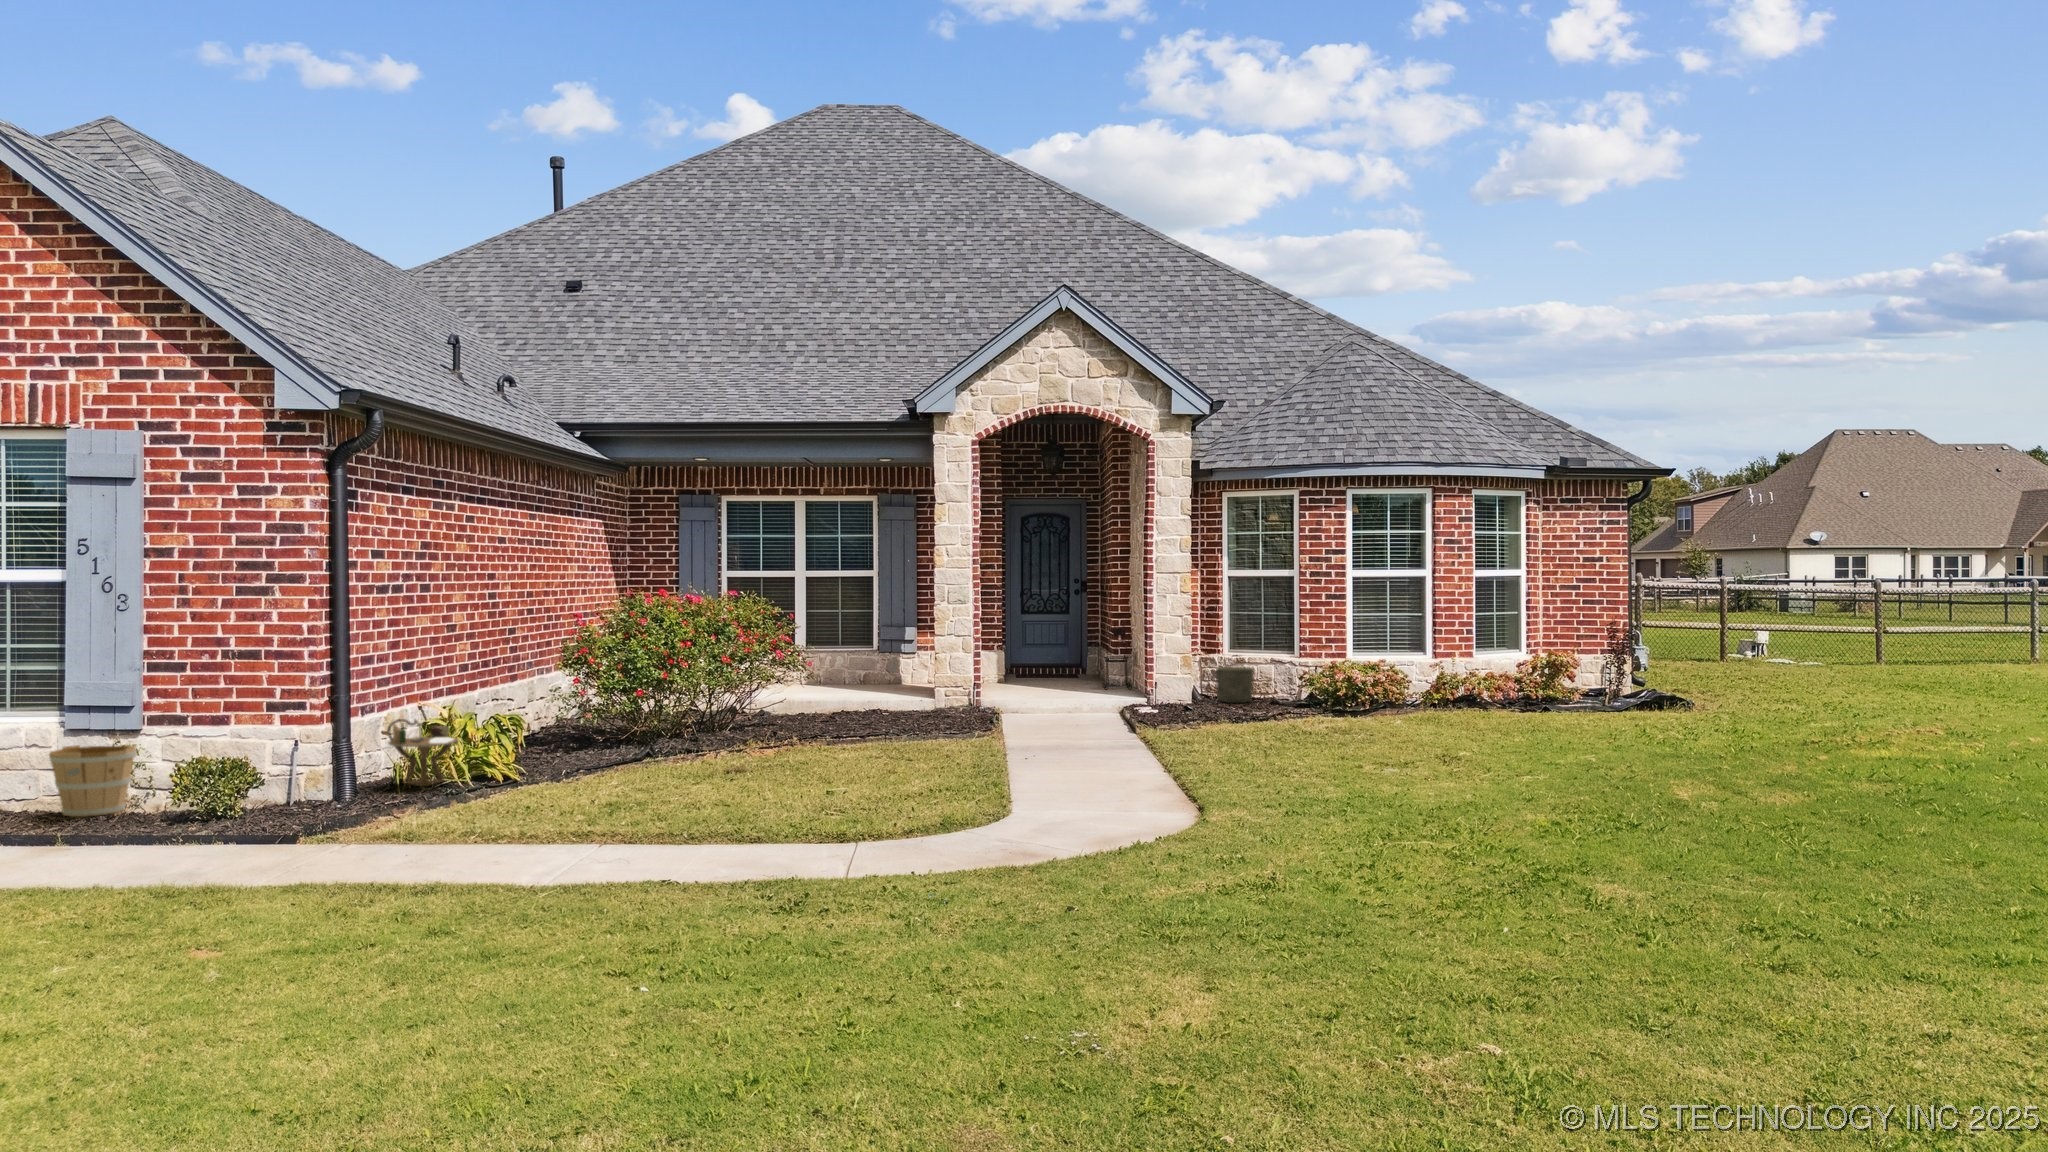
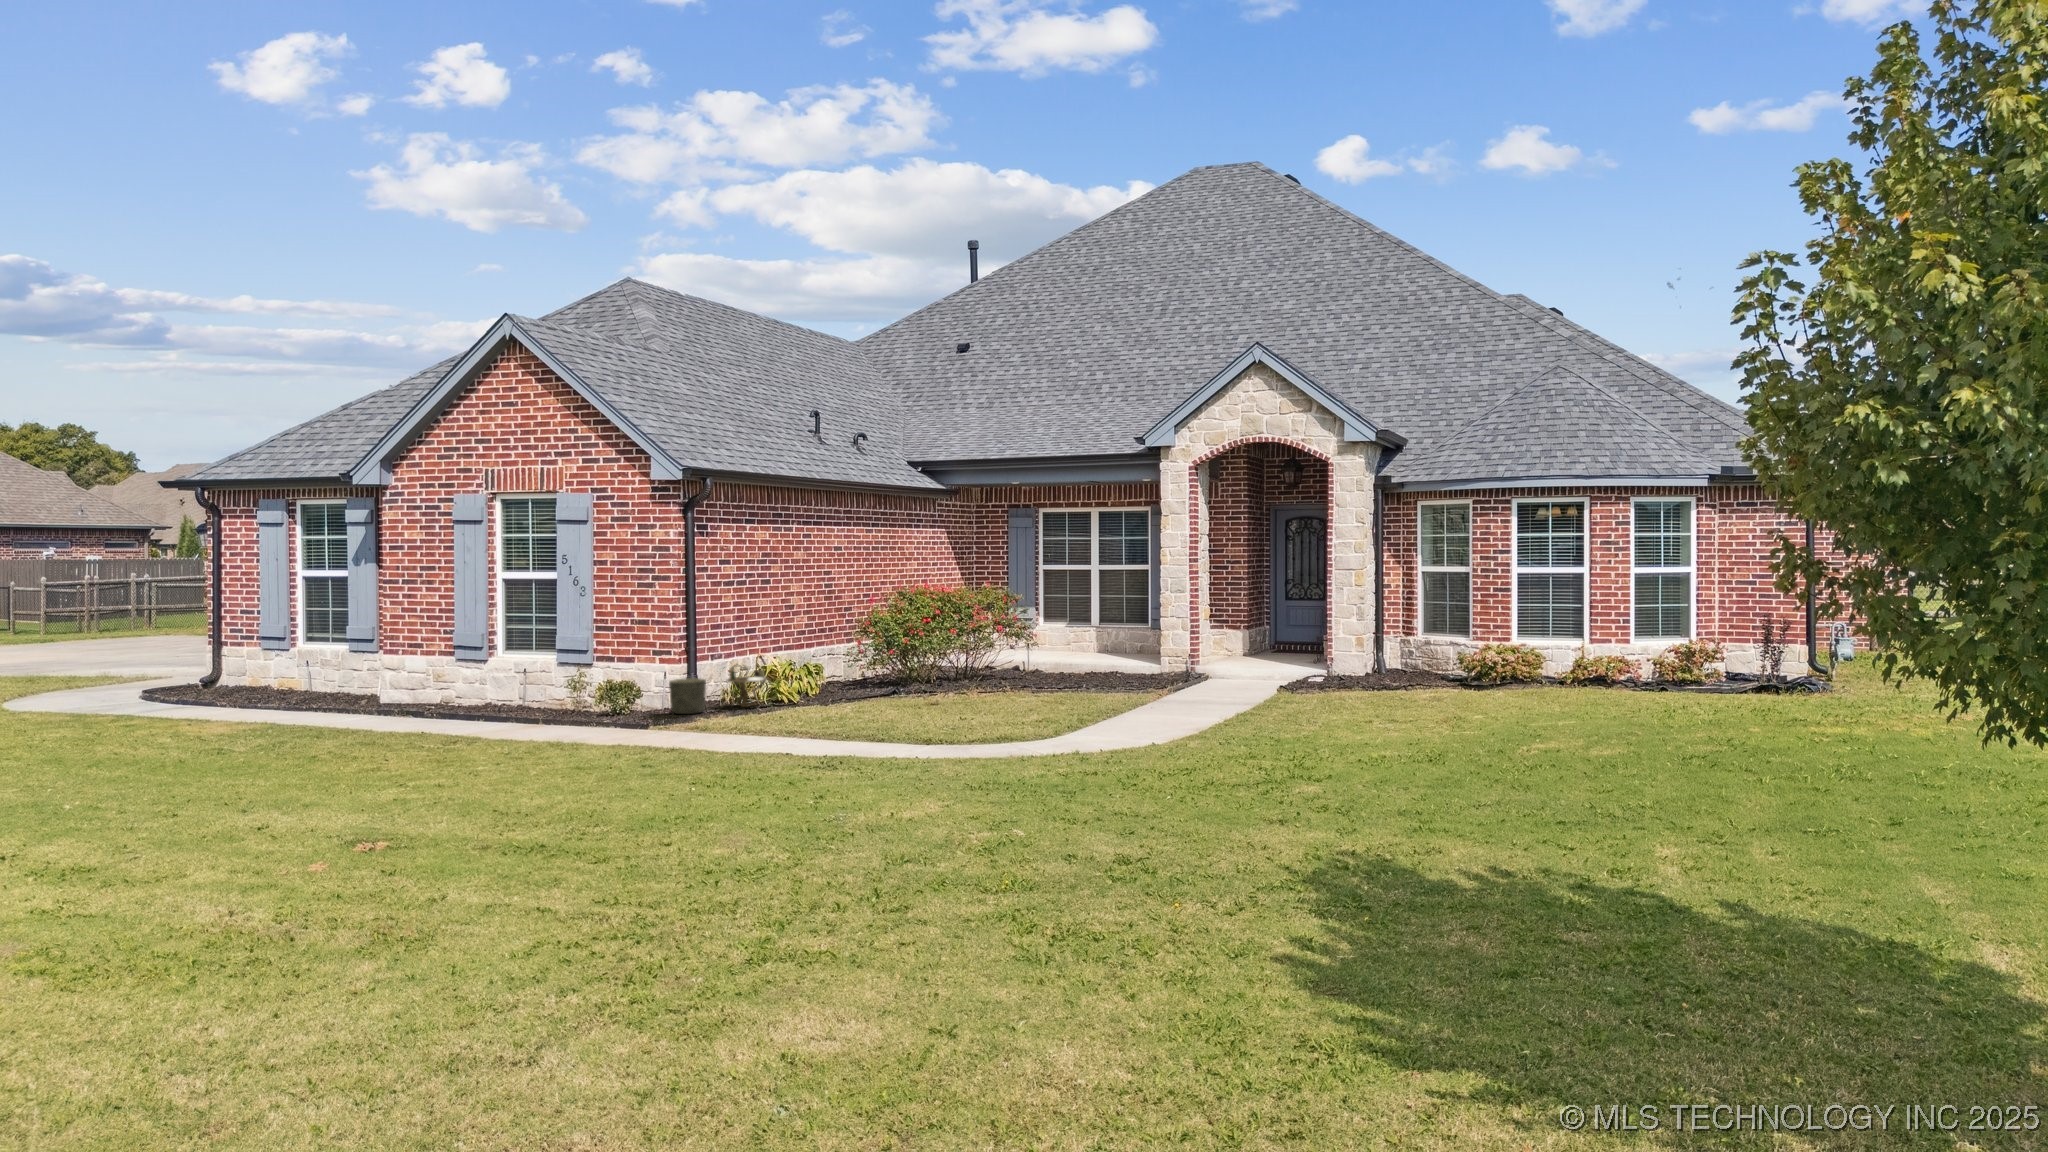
planter: present [1216,667,1253,703] -> present [669,678,706,714]
wooden bucket: present [49,745,137,817] -> none [542,673,588,713]

